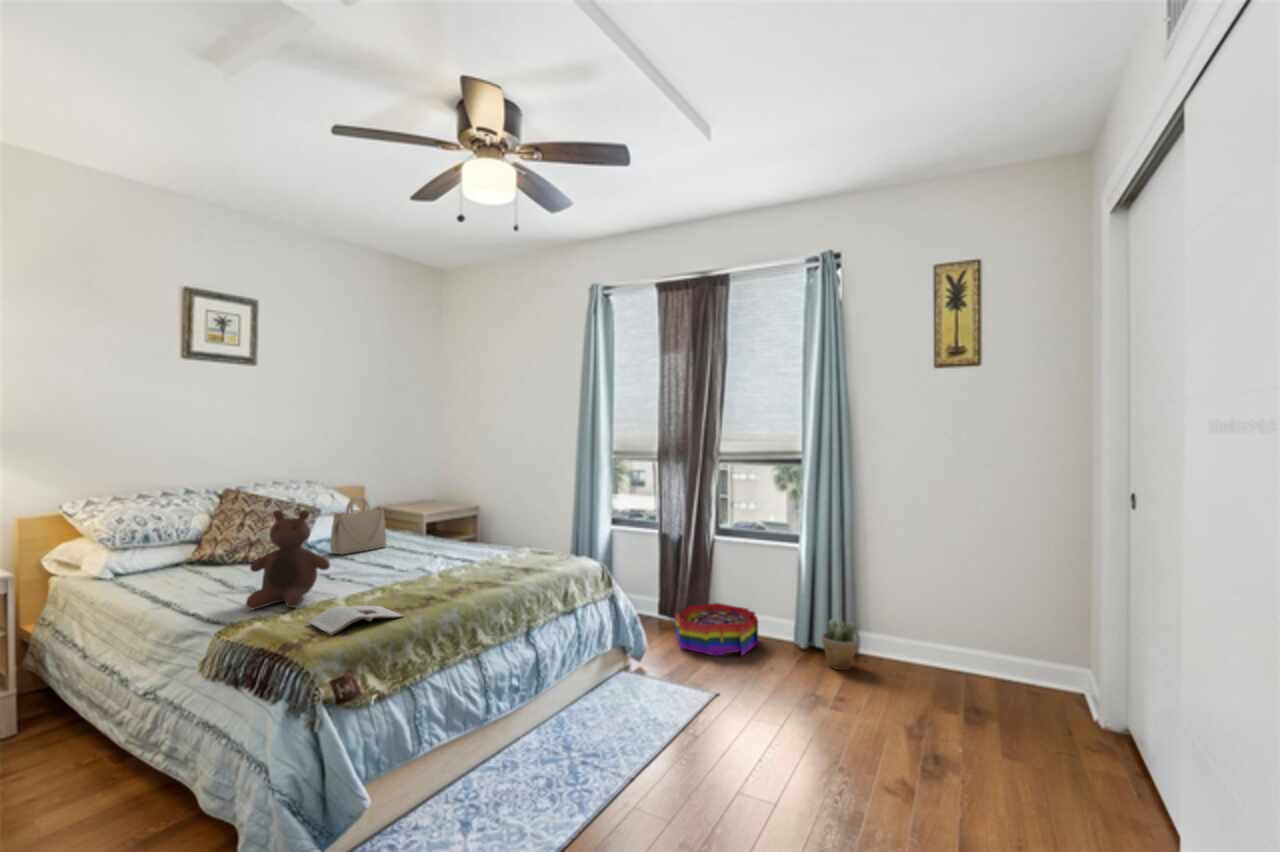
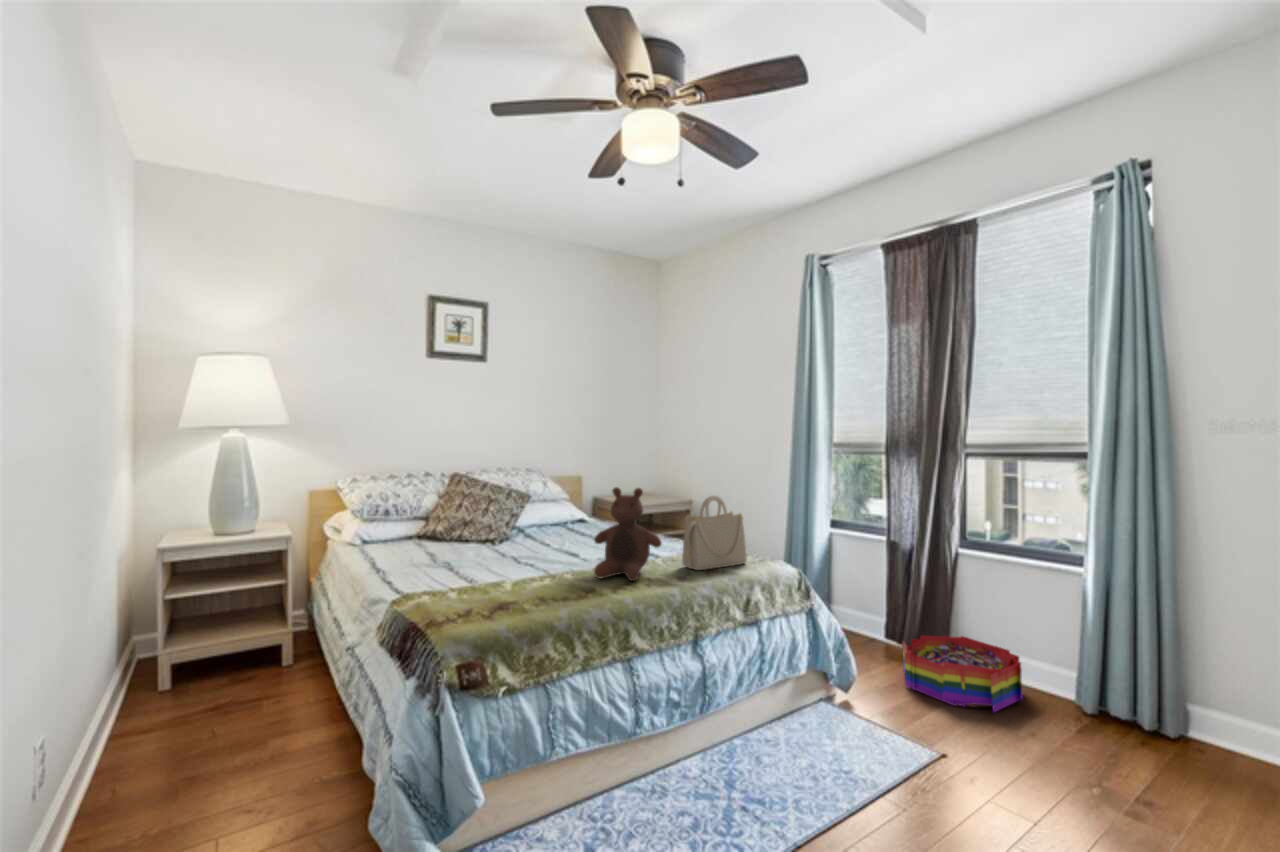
handbag: present [330,496,387,554] -> present [682,496,747,570]
stuffed bear: present [246,510,330,609] -> present [594,487,662,581]
magazine: present [309,606,403,635] -> none [464,588,549,617]
potted plant: present [822,620,858,670] -> none [1125,685,1192,764]

